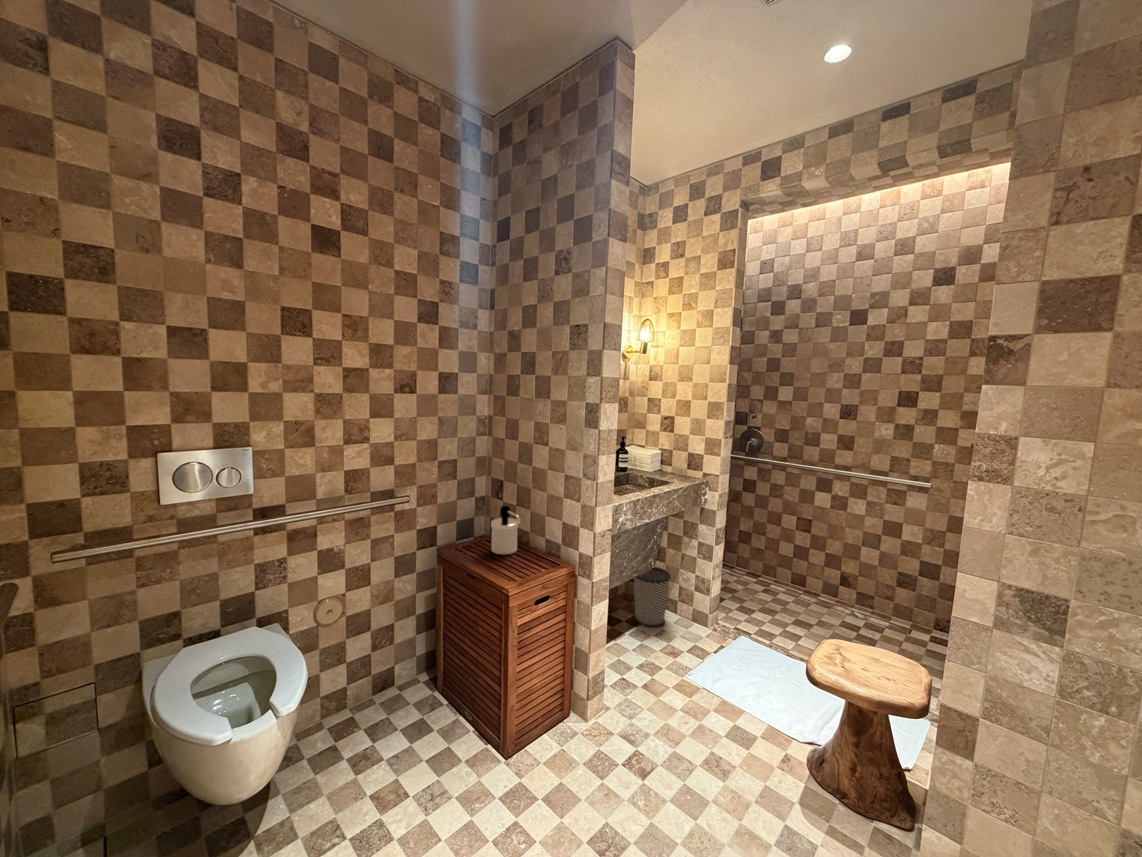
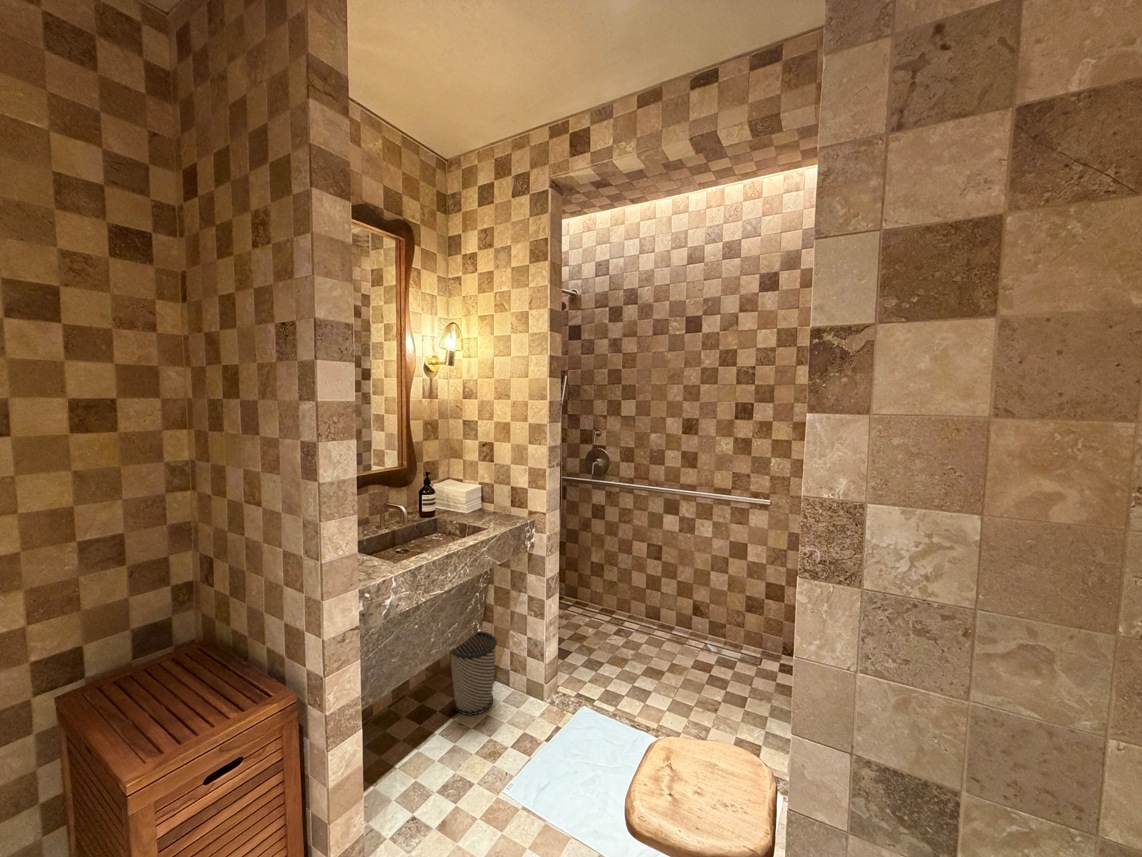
soap dispenser: present [491,506,521,555] -> none [144,612,204,698]

